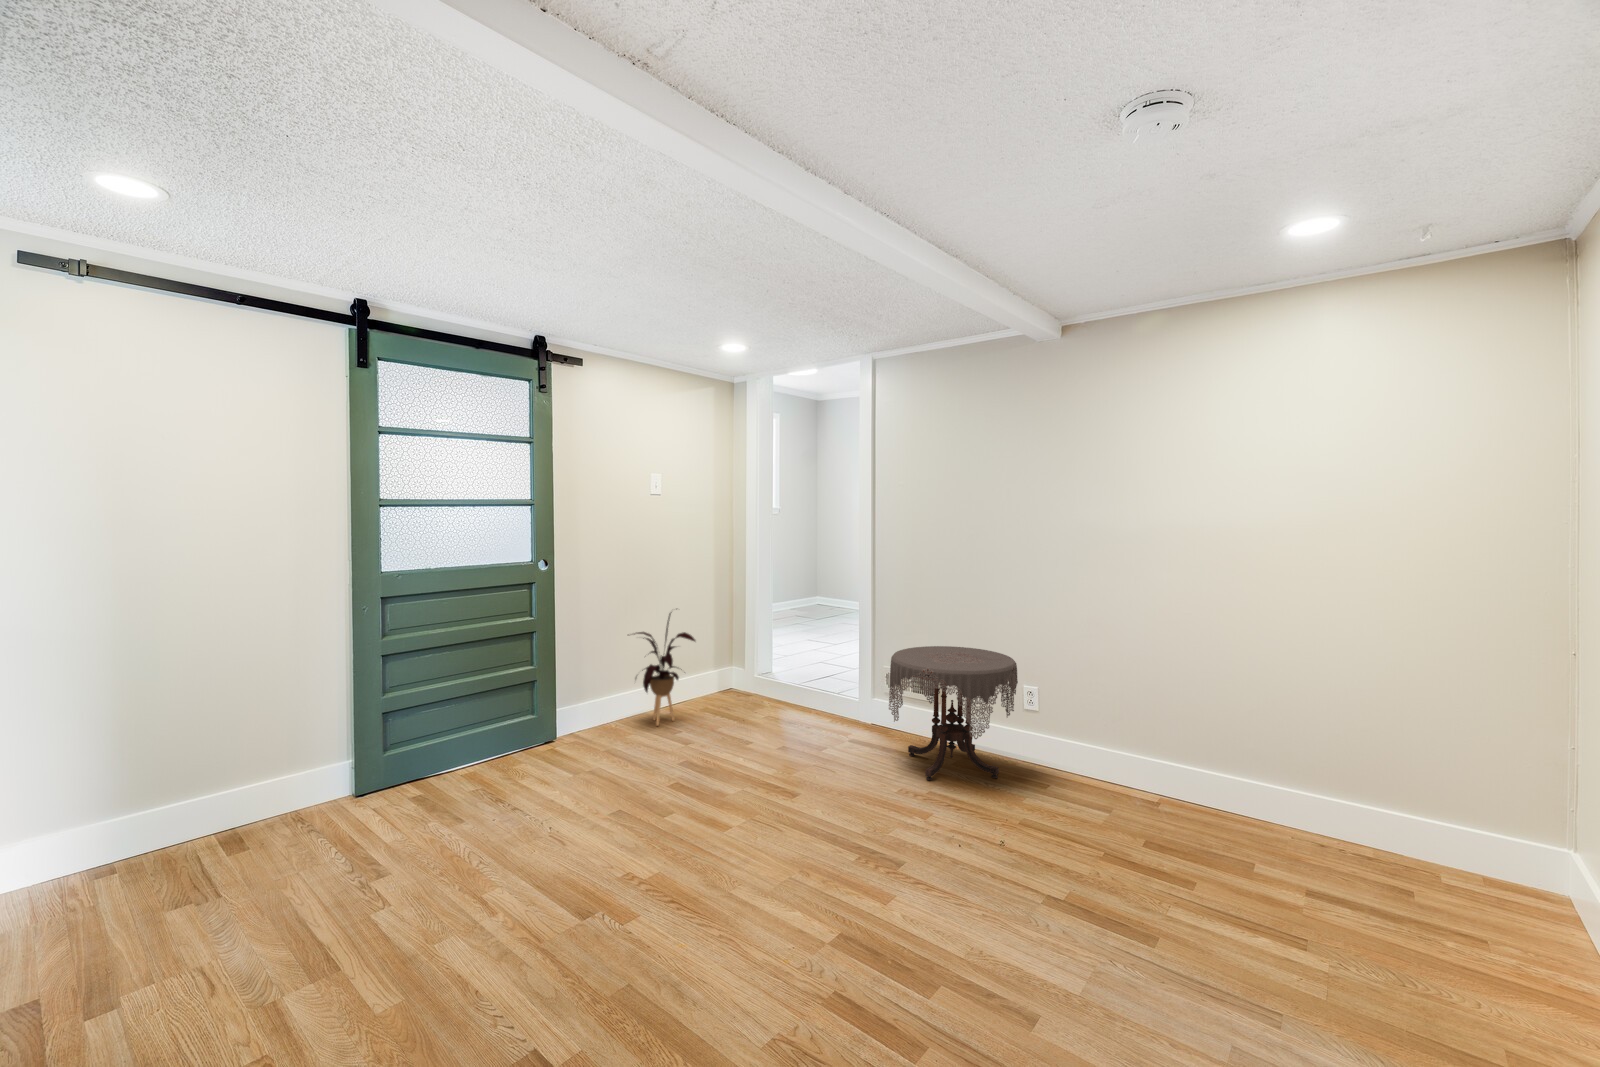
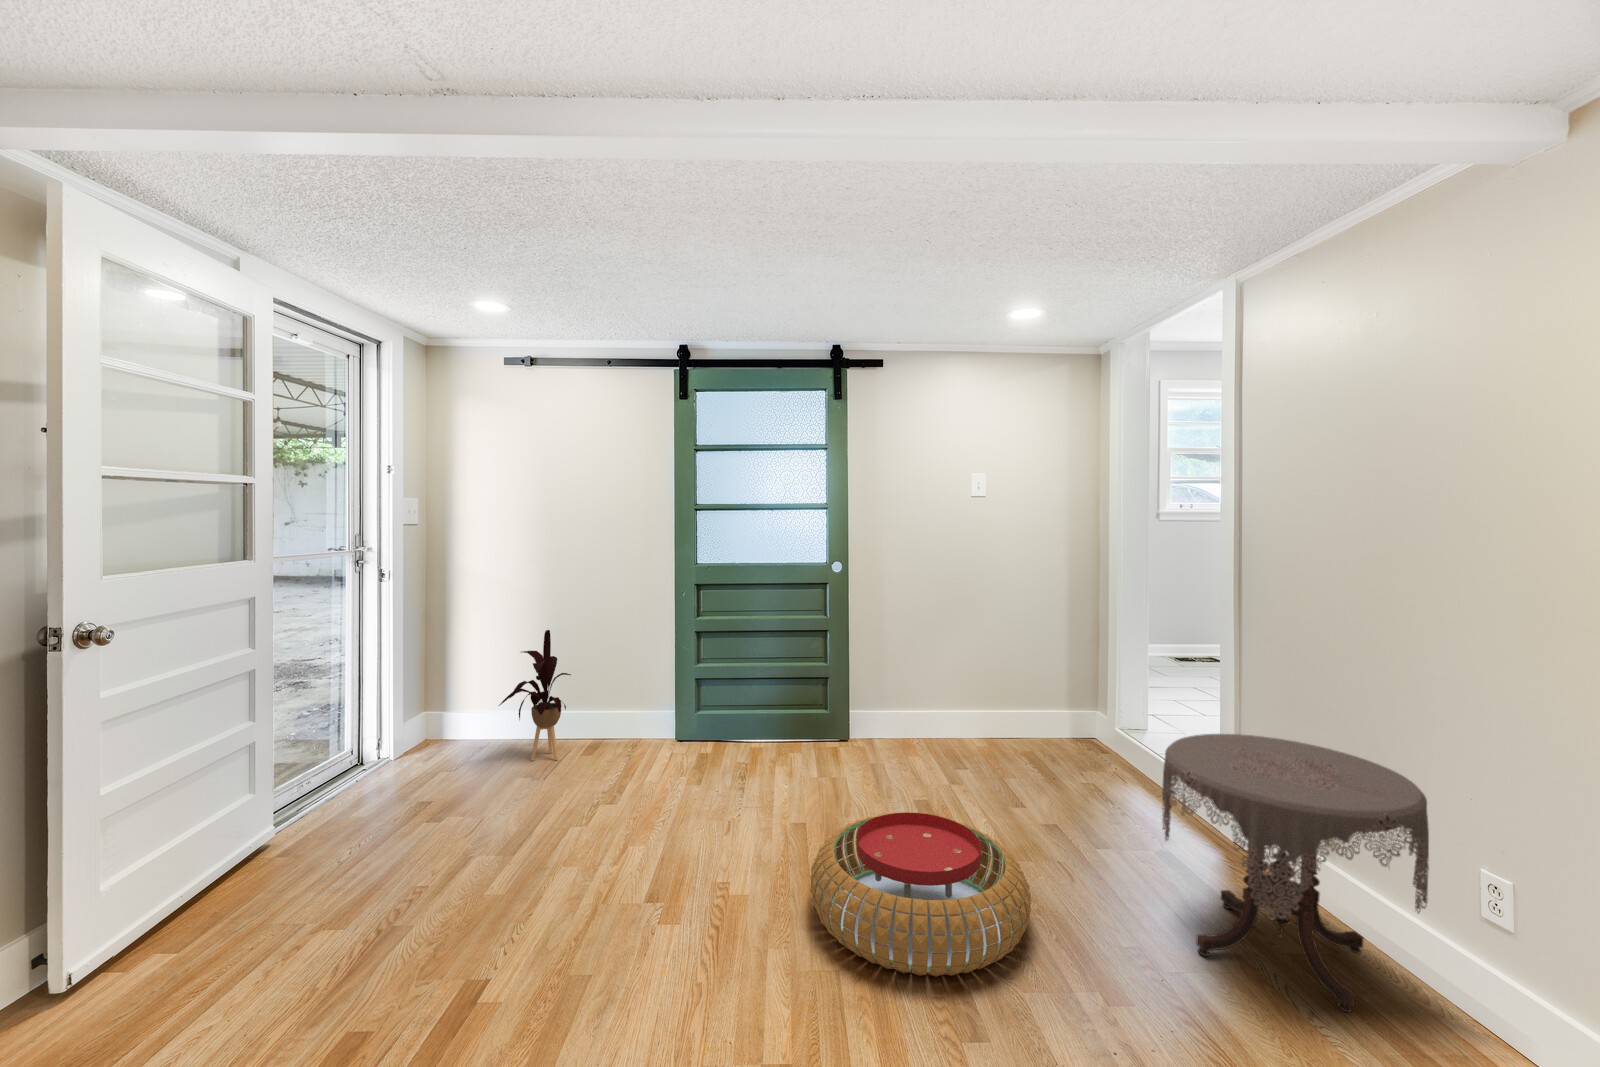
house plant: present [634,612,695,726] -> present [500,630,571,761]
pouf: none [700,749,870,861] -> present [810,812,1031,977]

